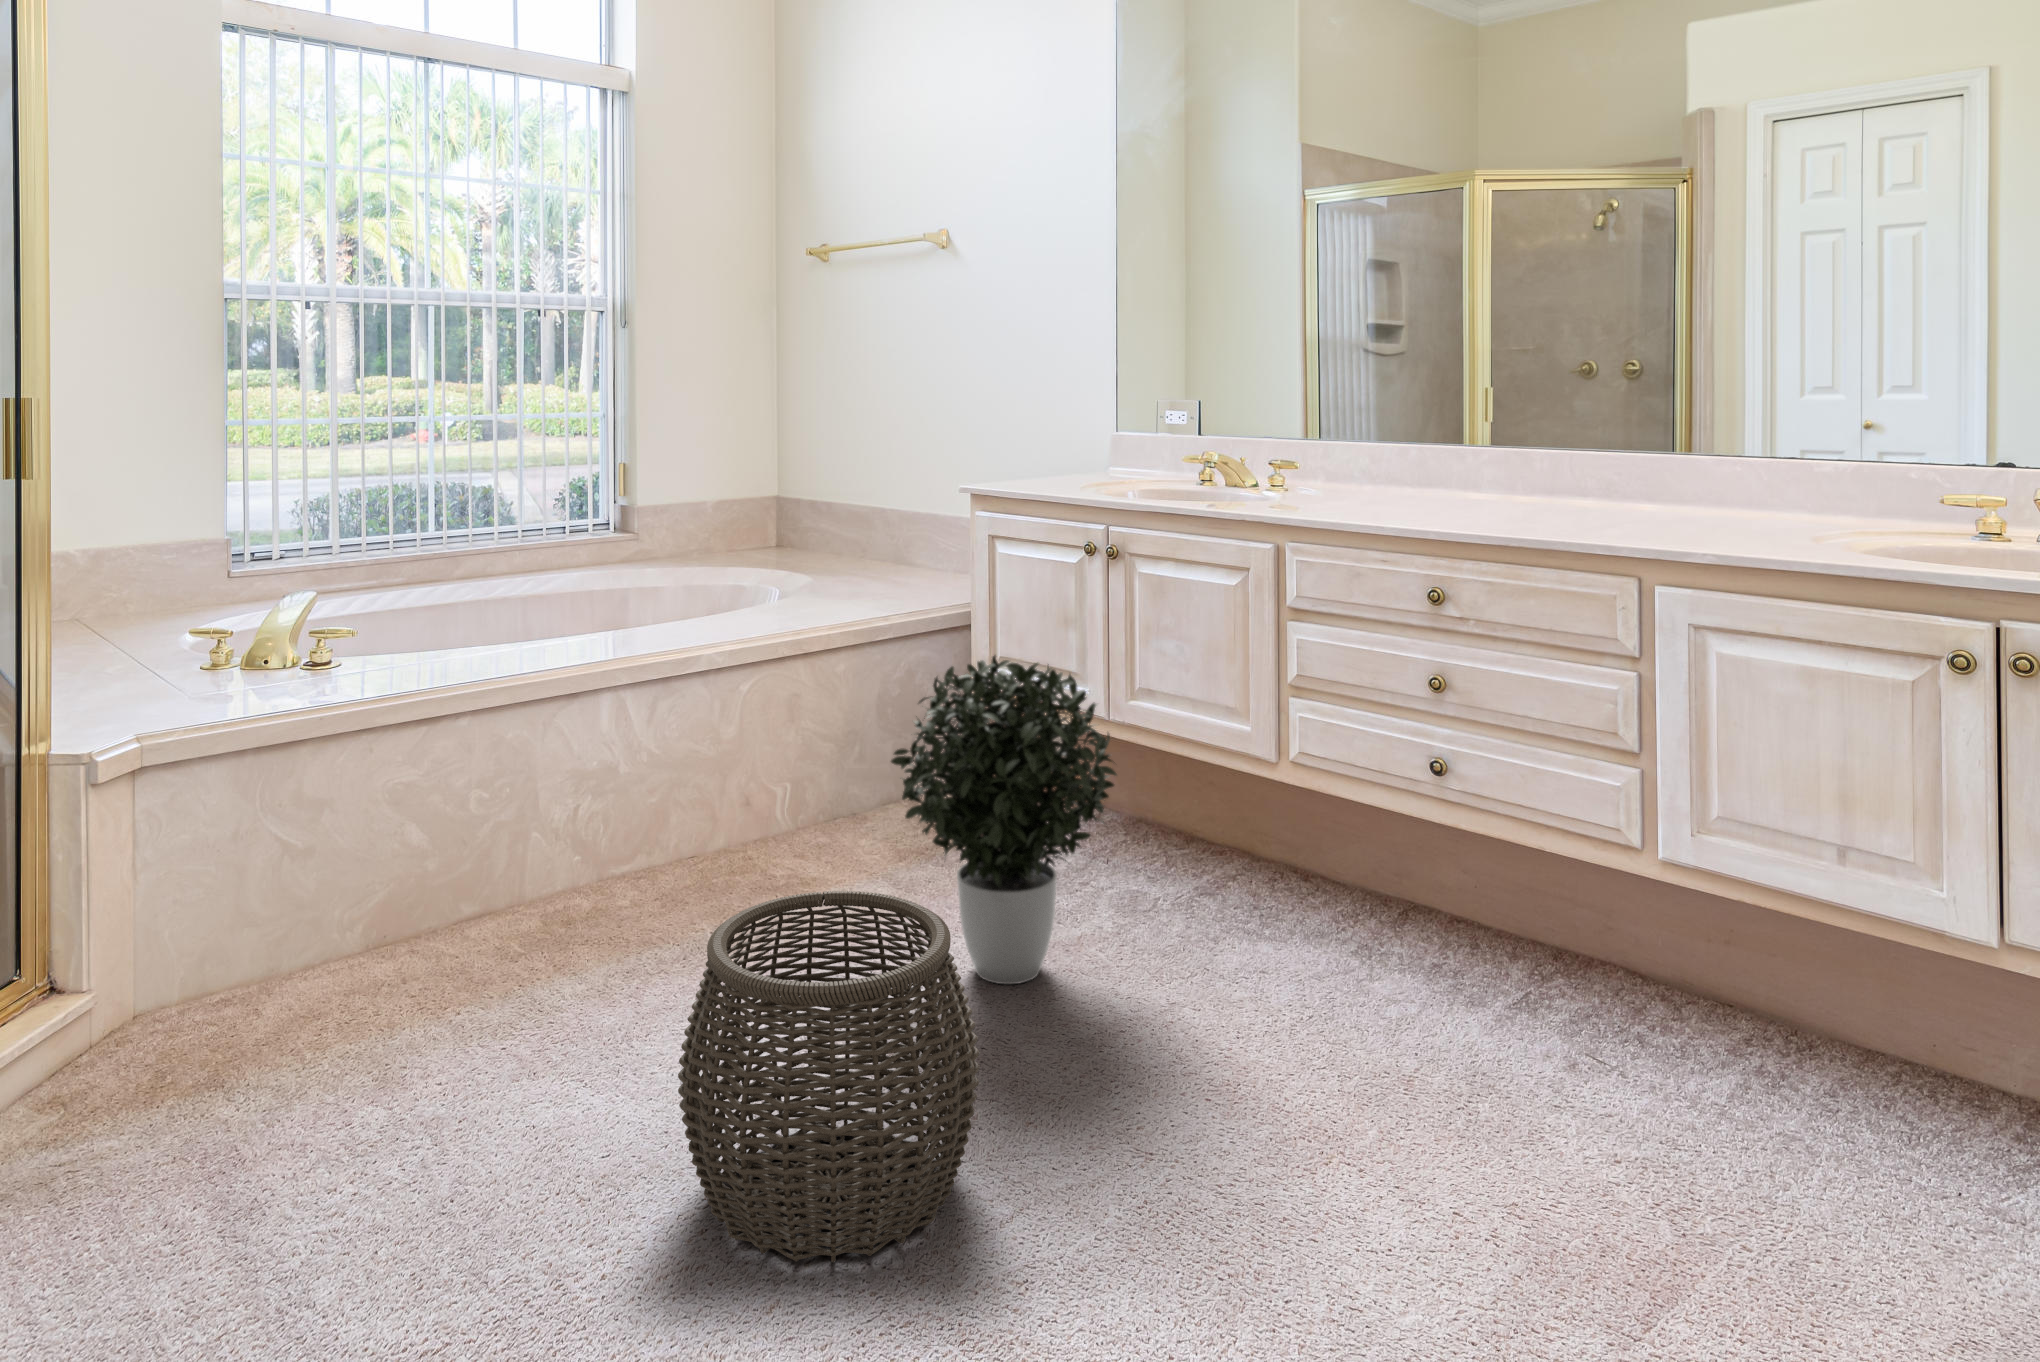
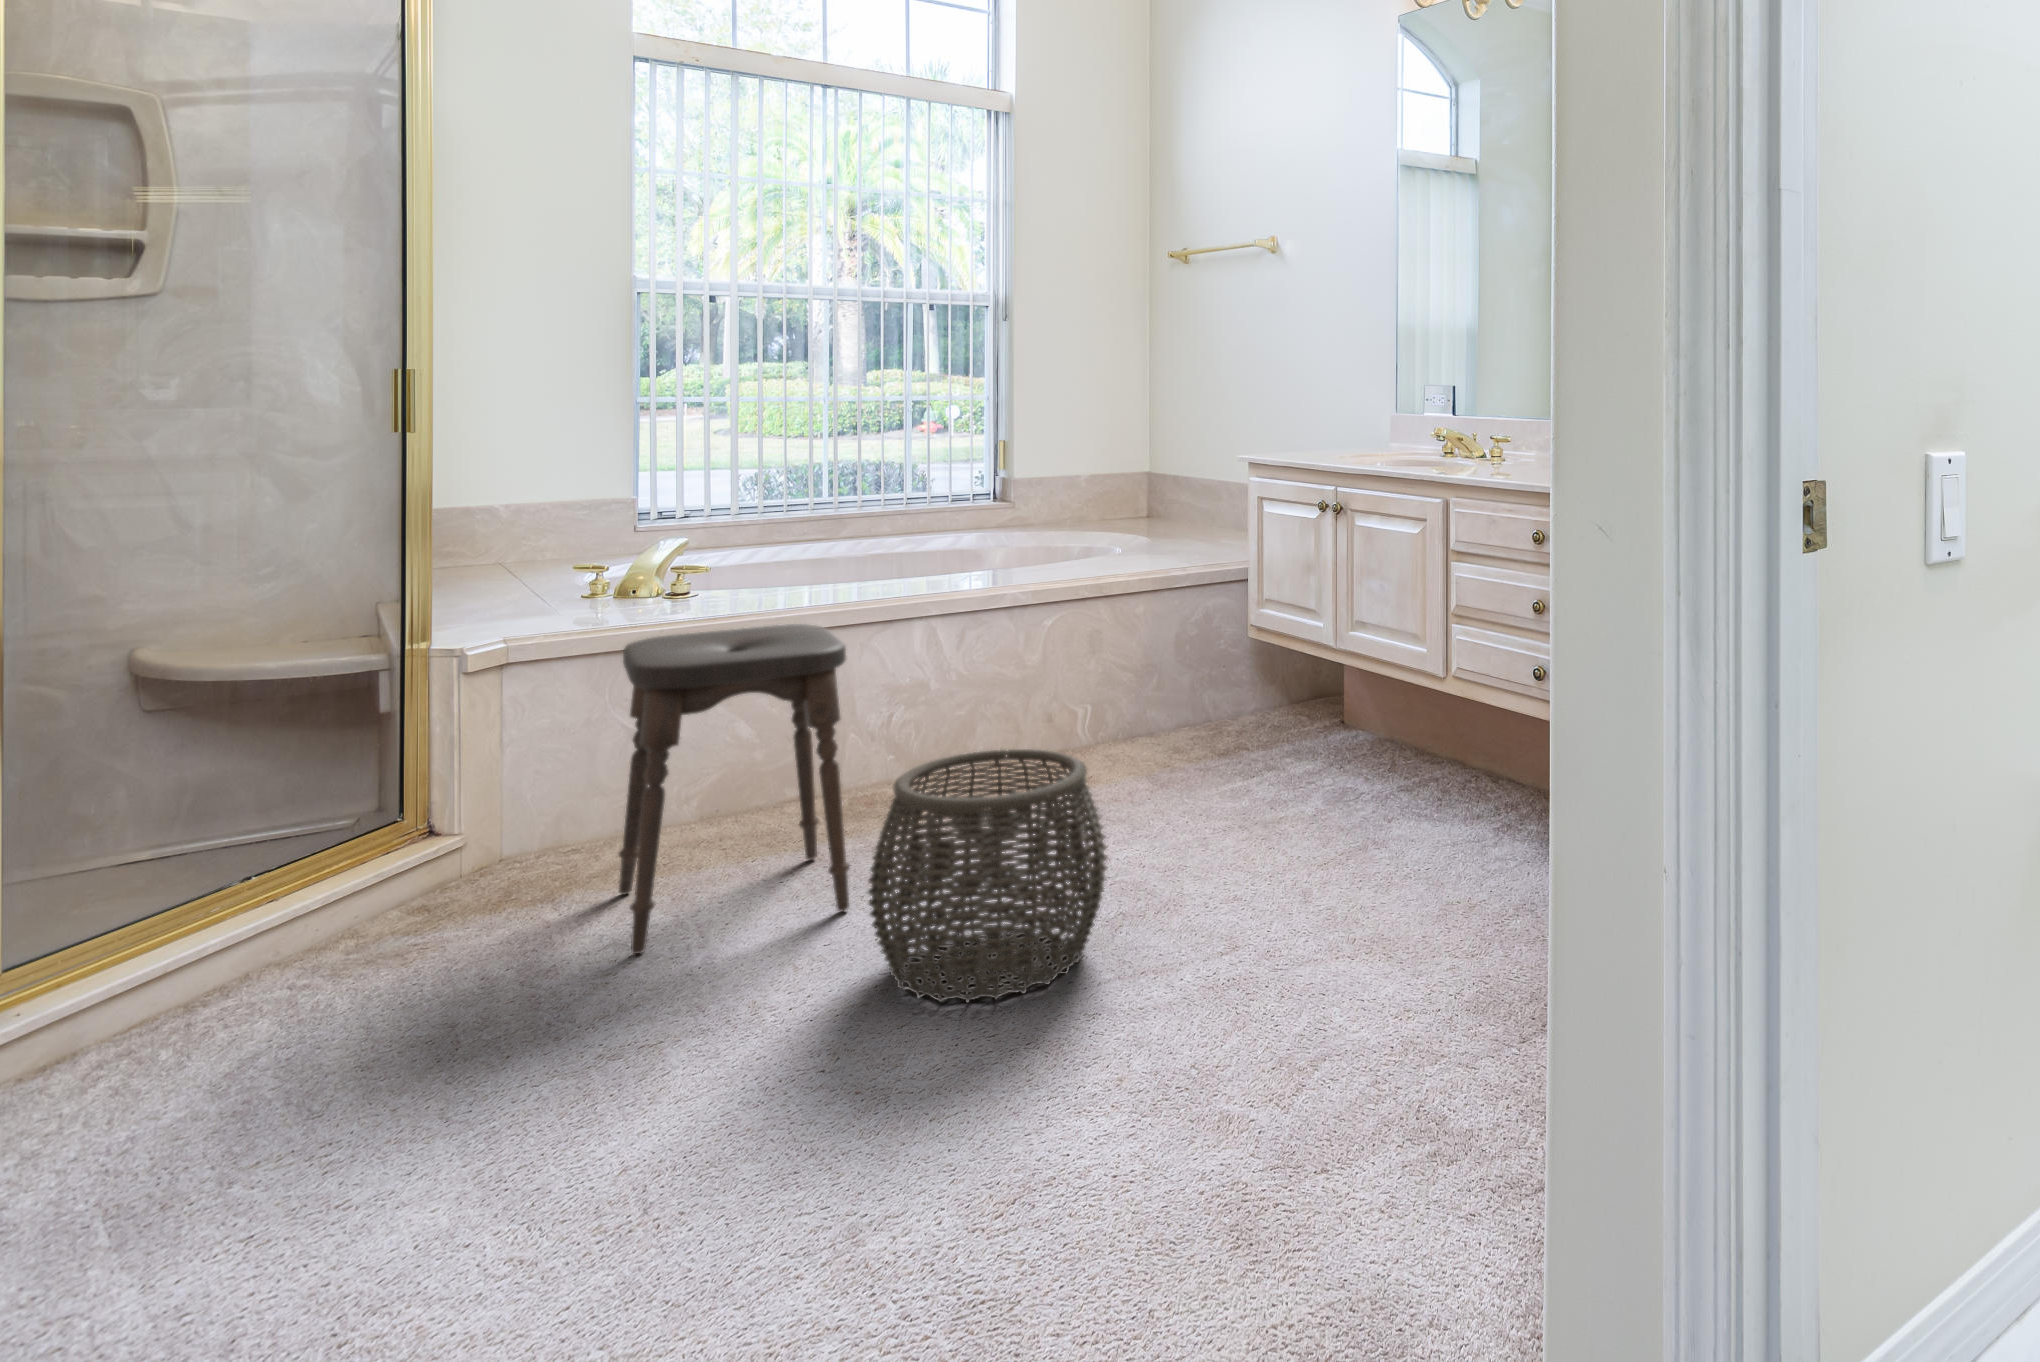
potted plant: present [891,656,1117,984] -> none [1116,584,1302,847]
stool: none [300,718,606,1179] -> present [619,624,850,954]

